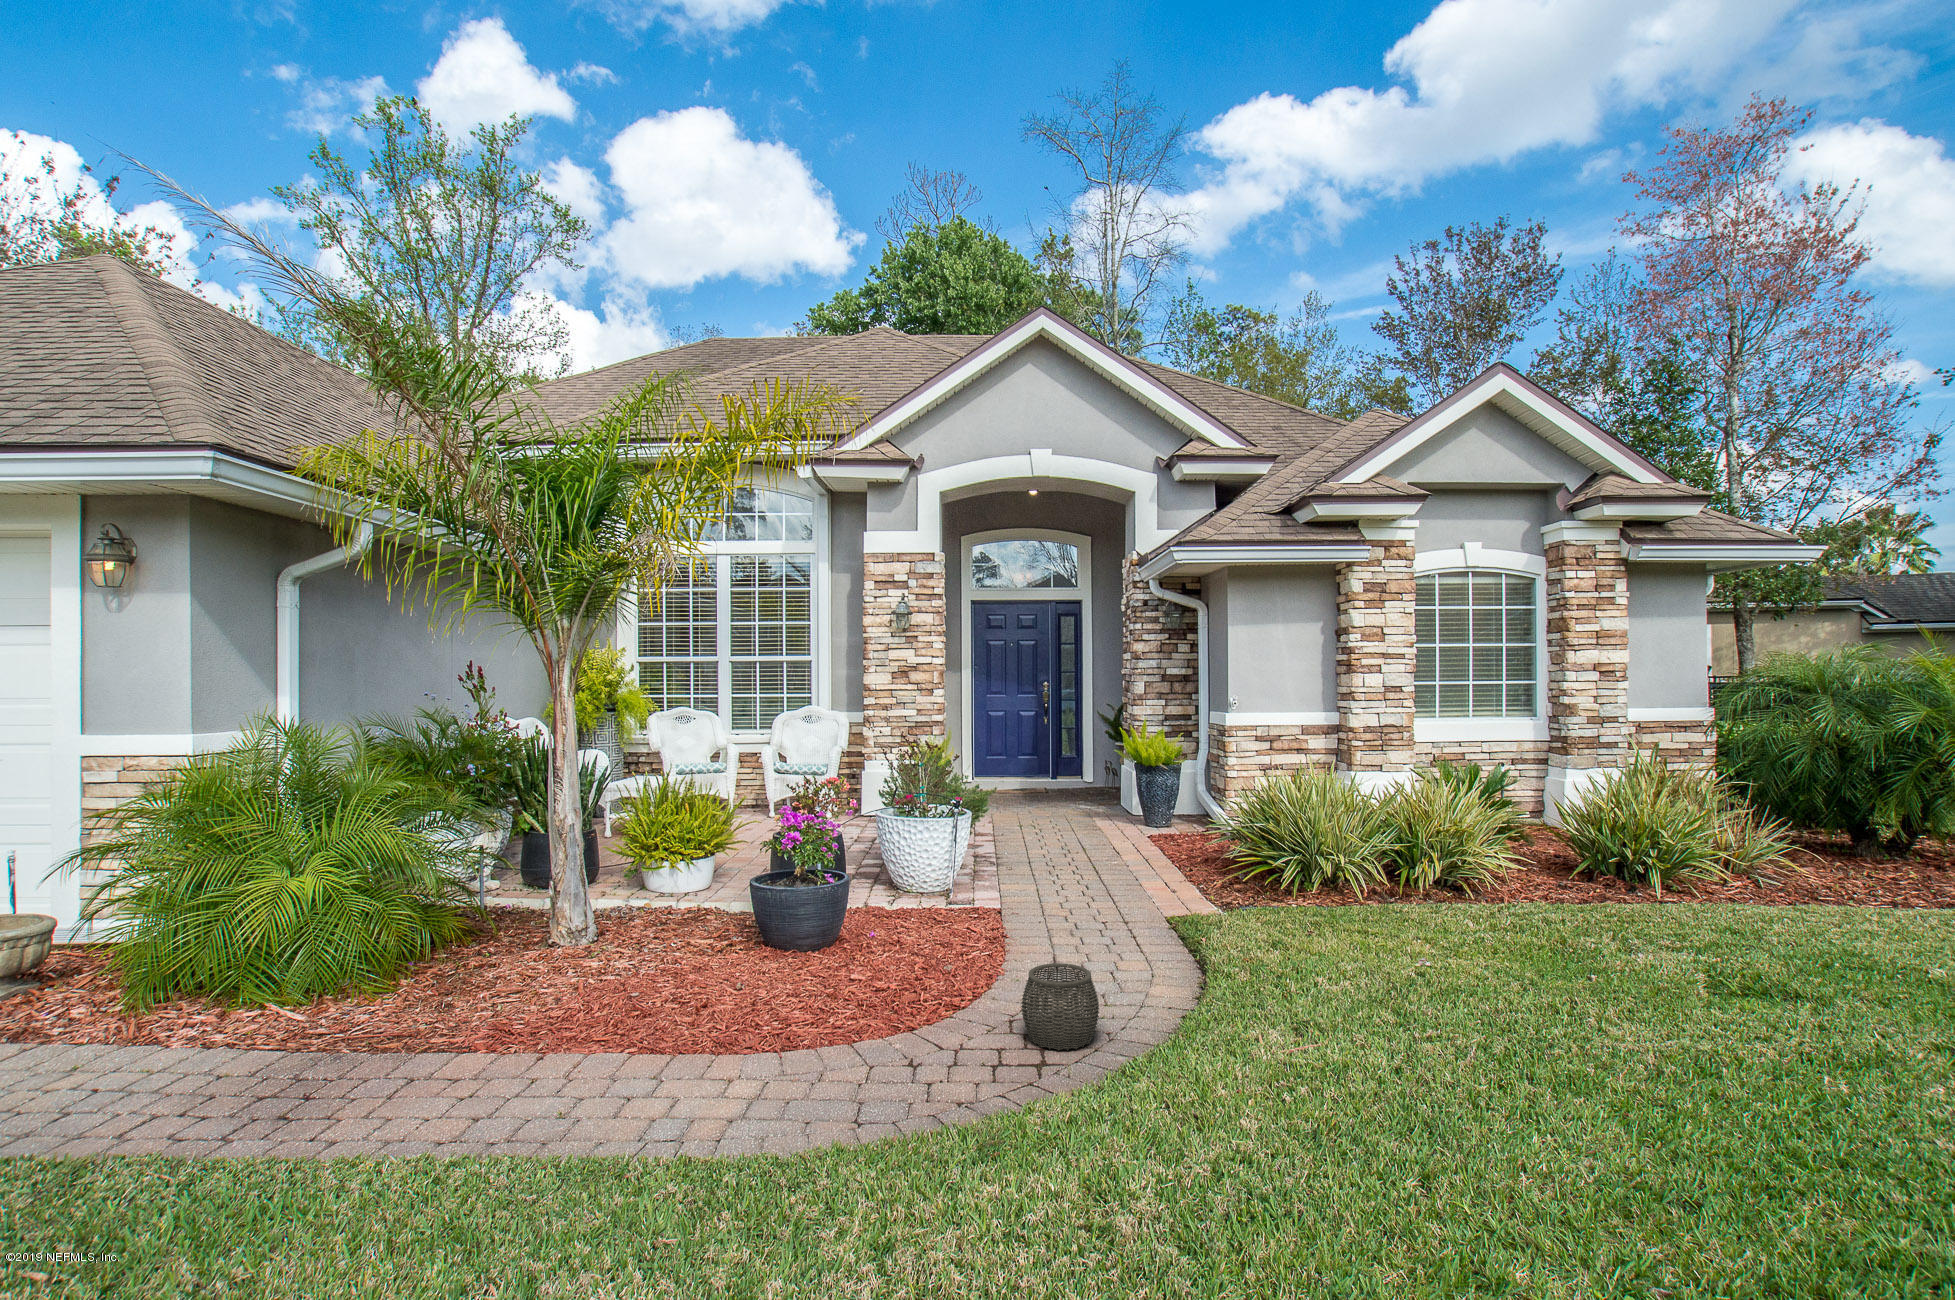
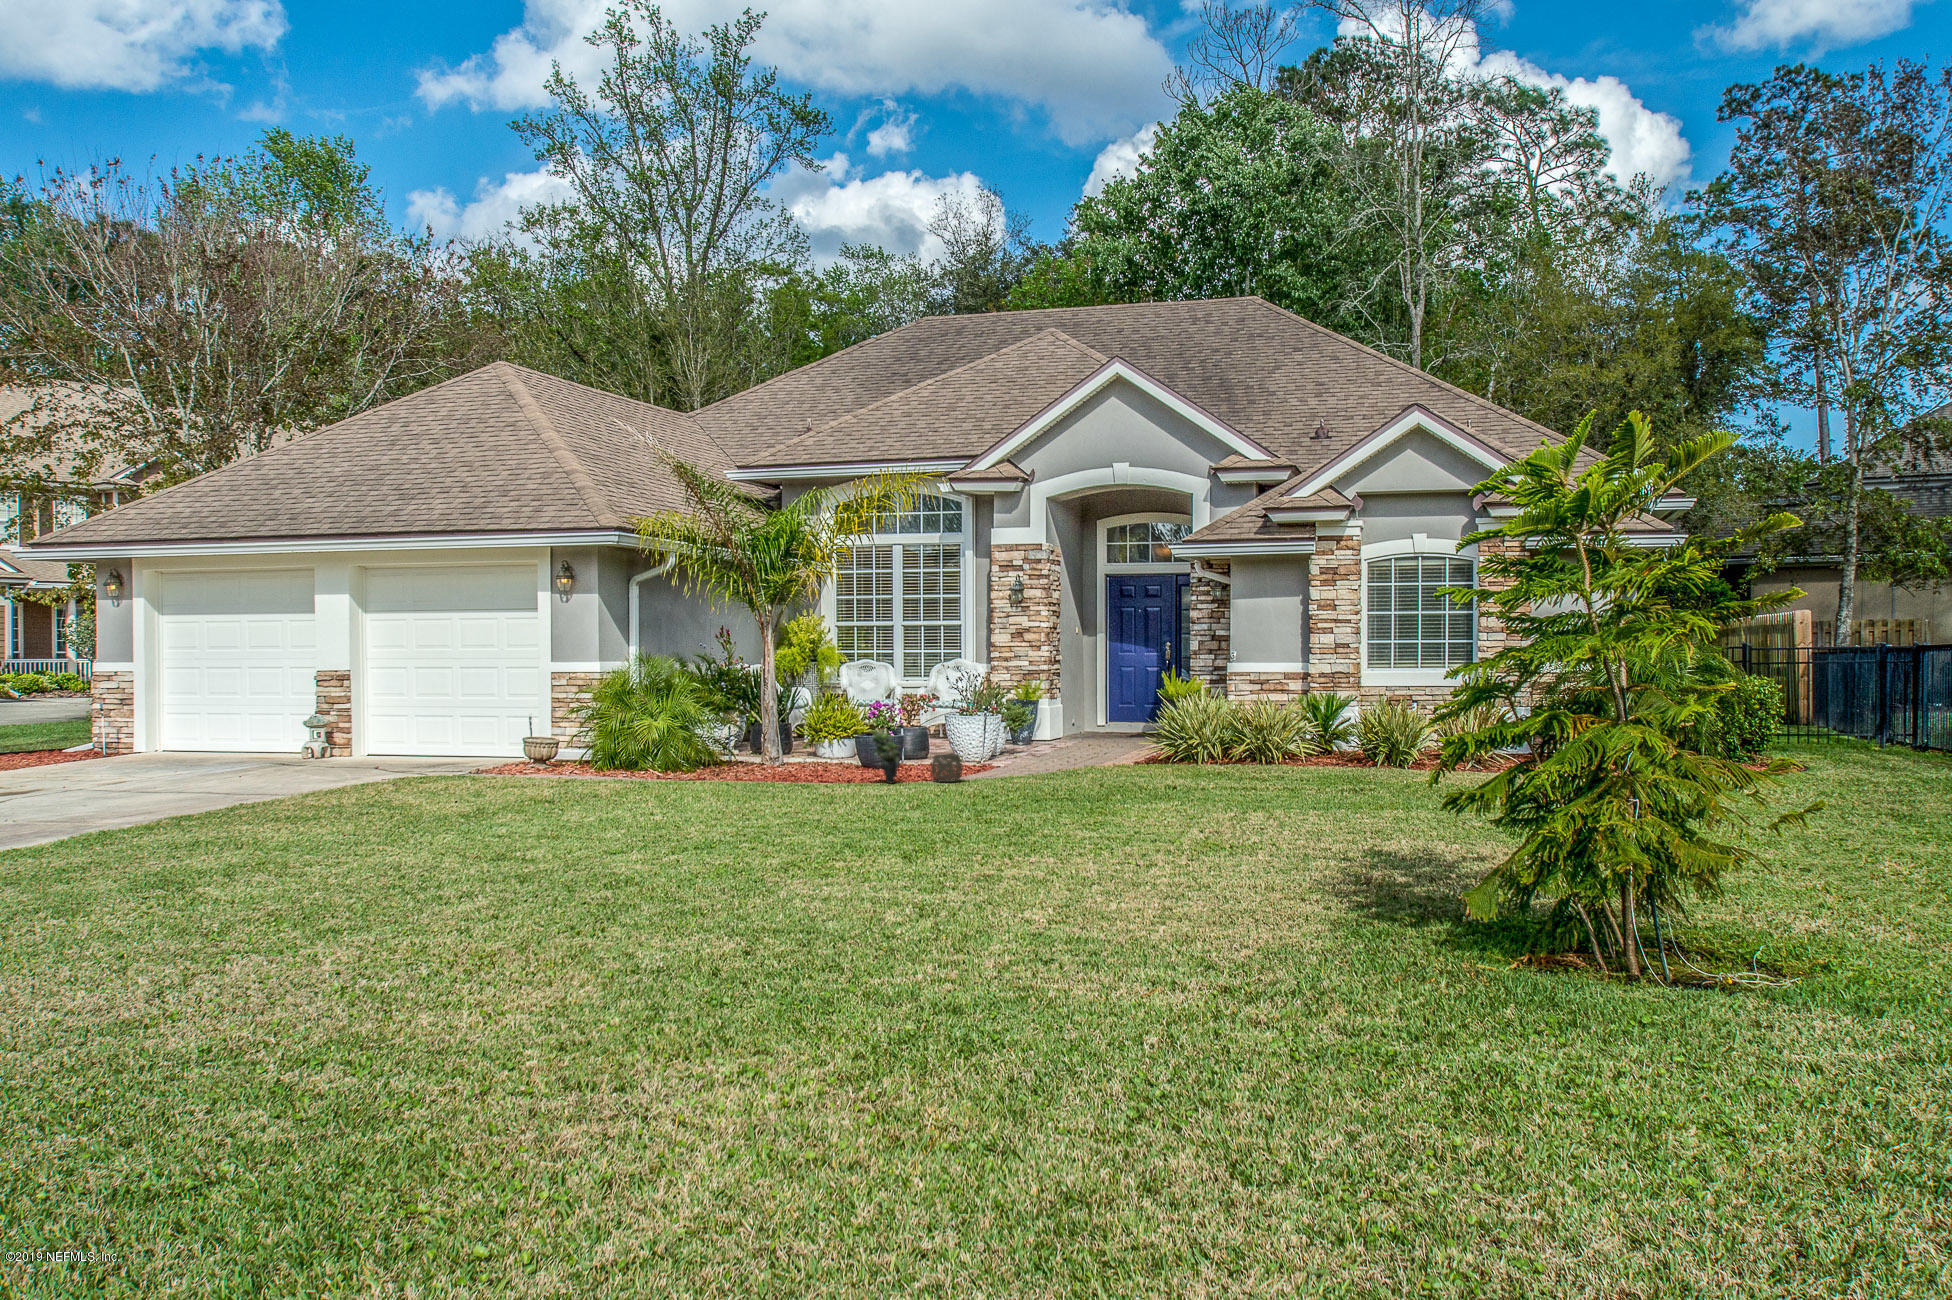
potted plant: none [884,924,975,1086] -> present [871,729,900,783]

